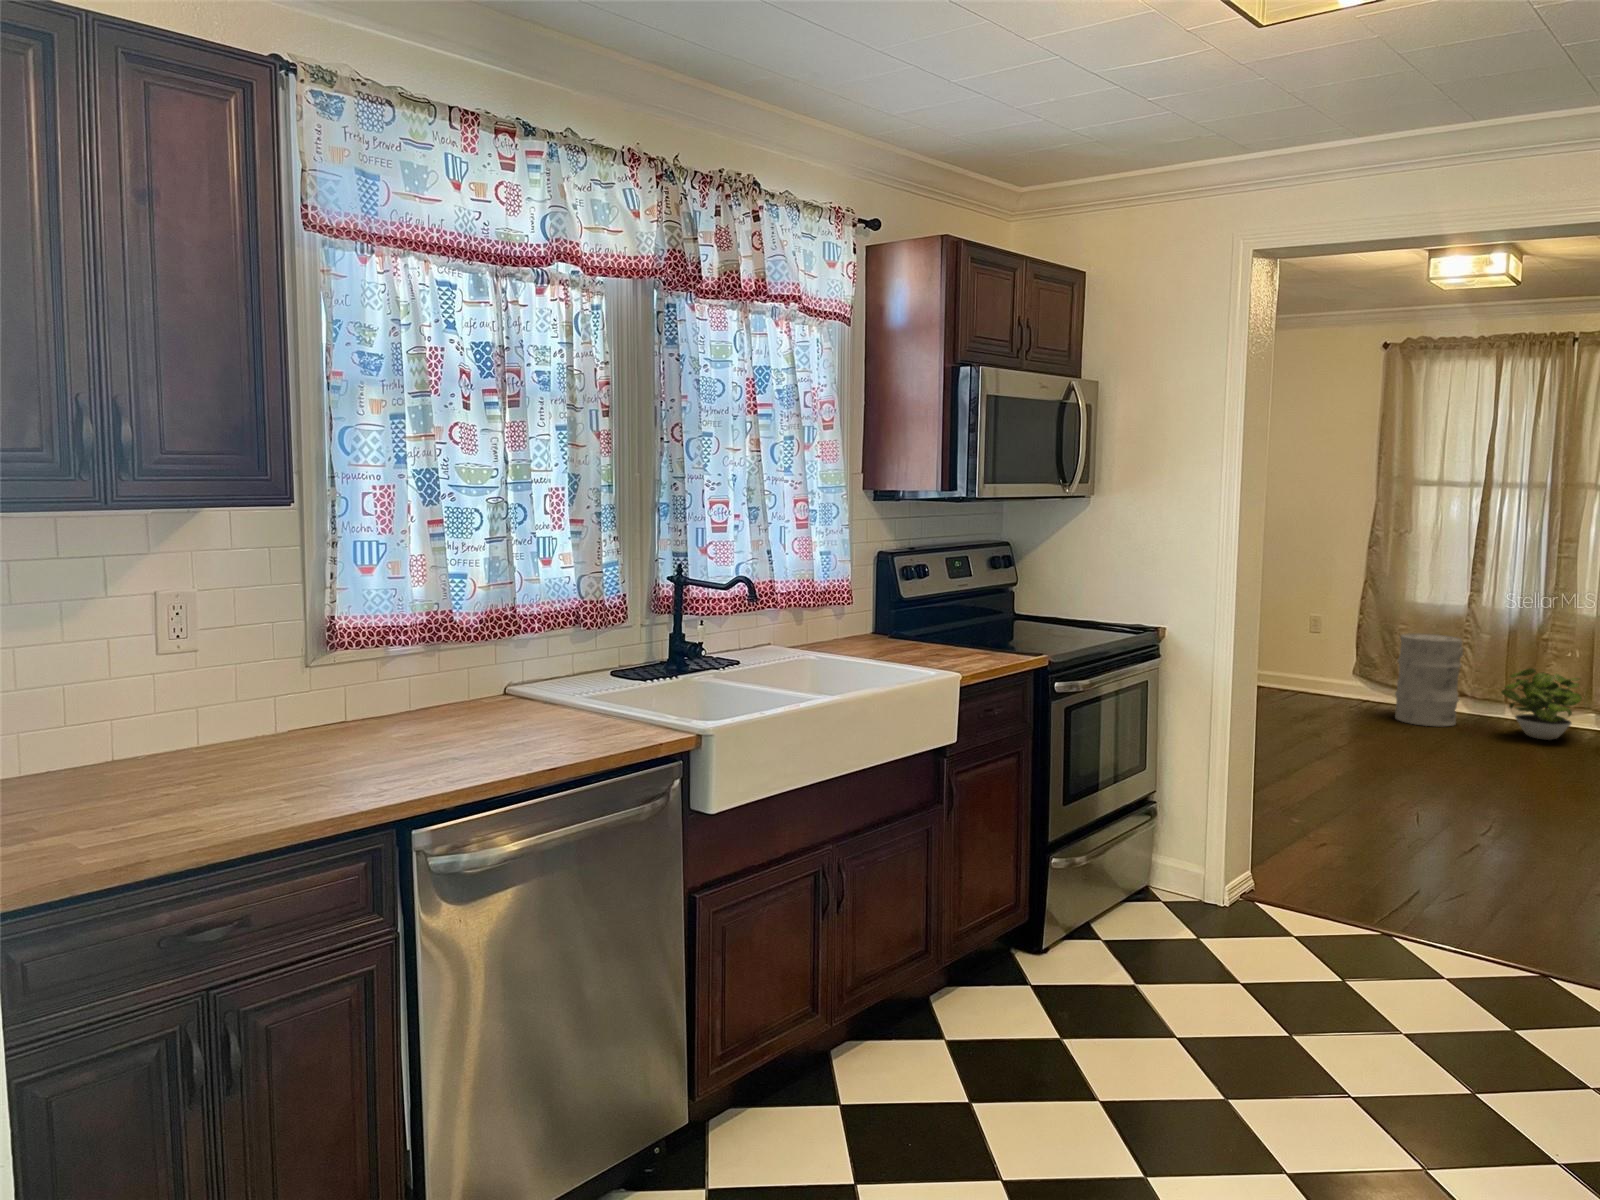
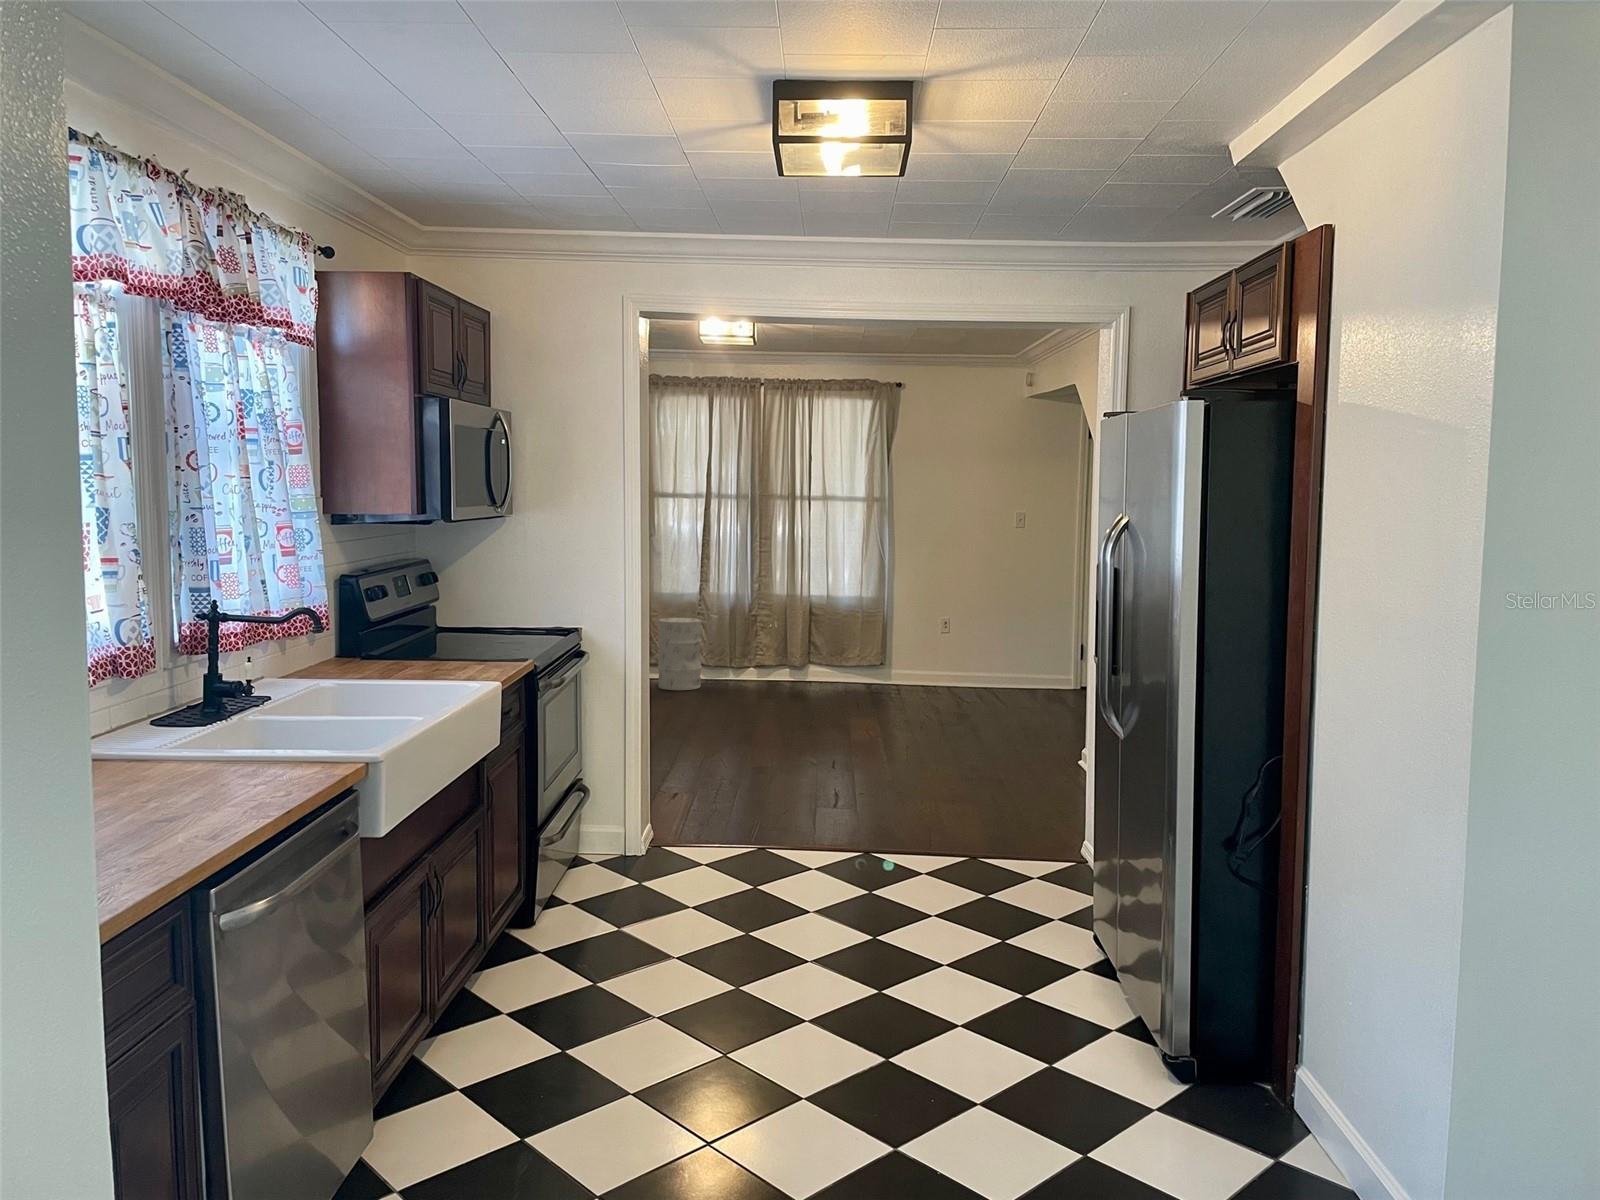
potted plant: present [1501,668,1582,740] -> none [731,637,780,690]

